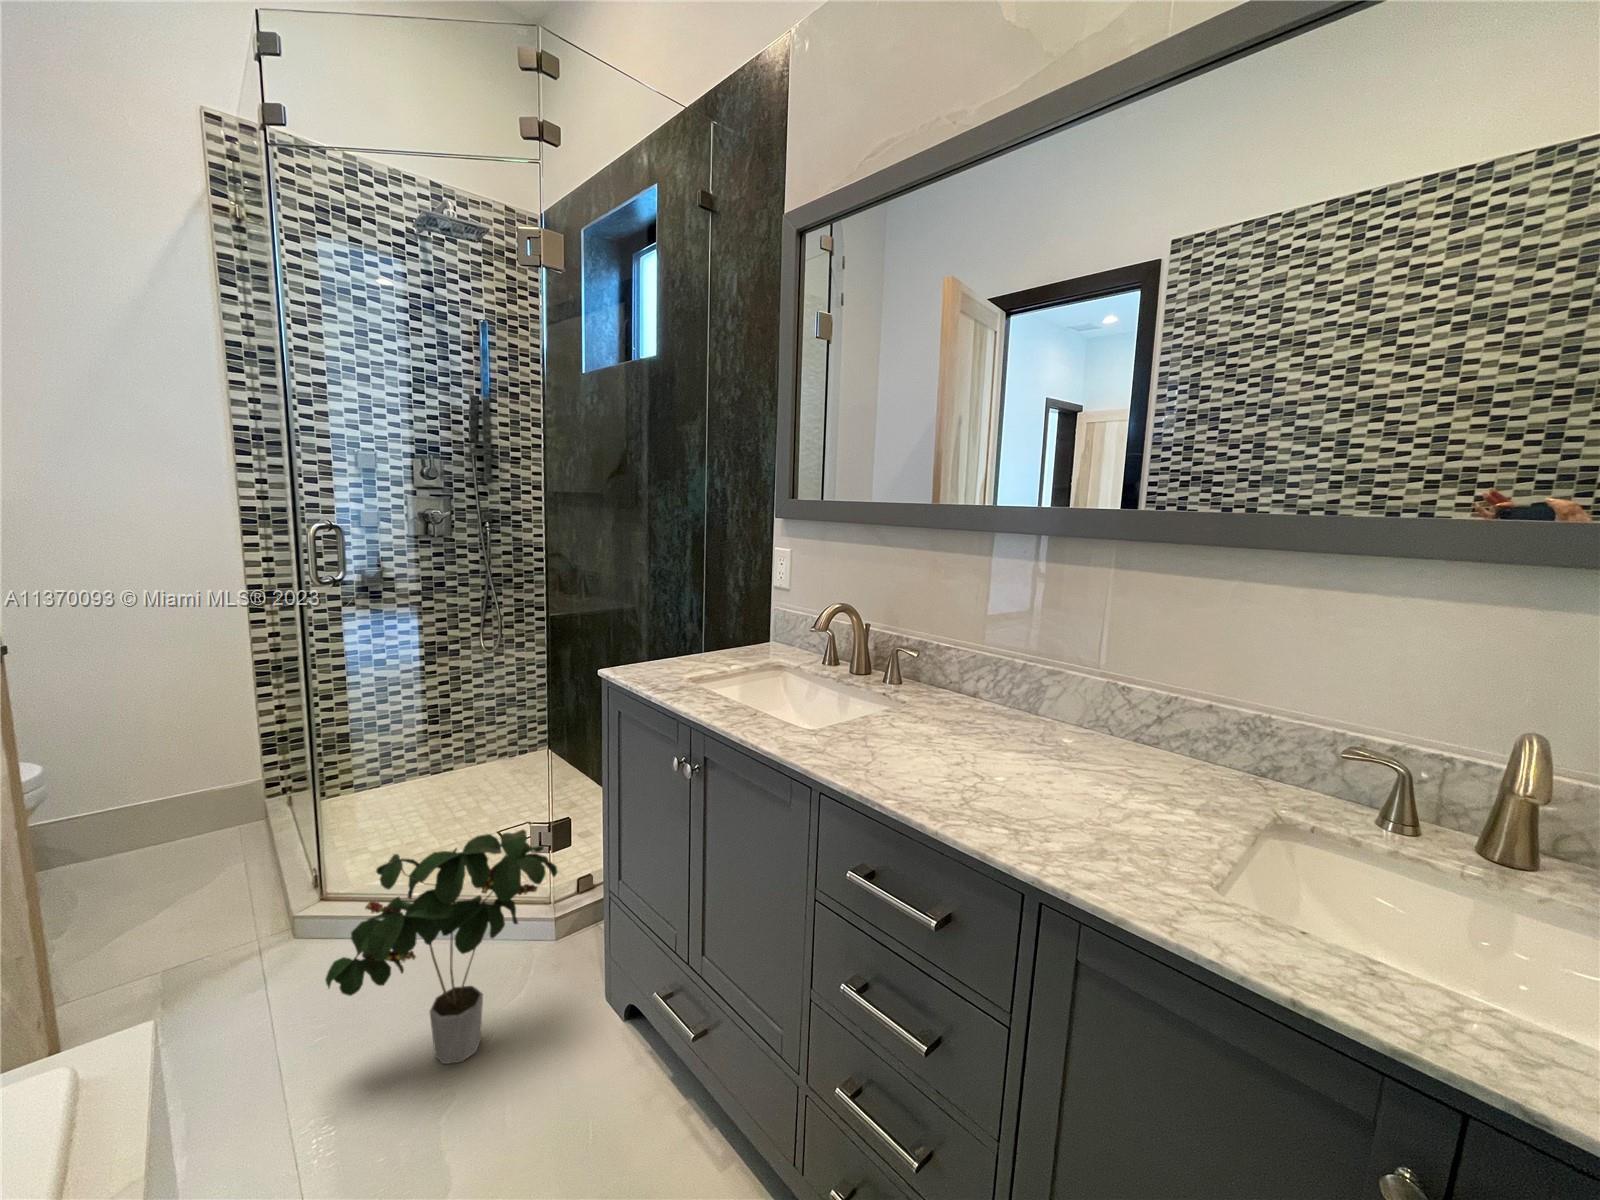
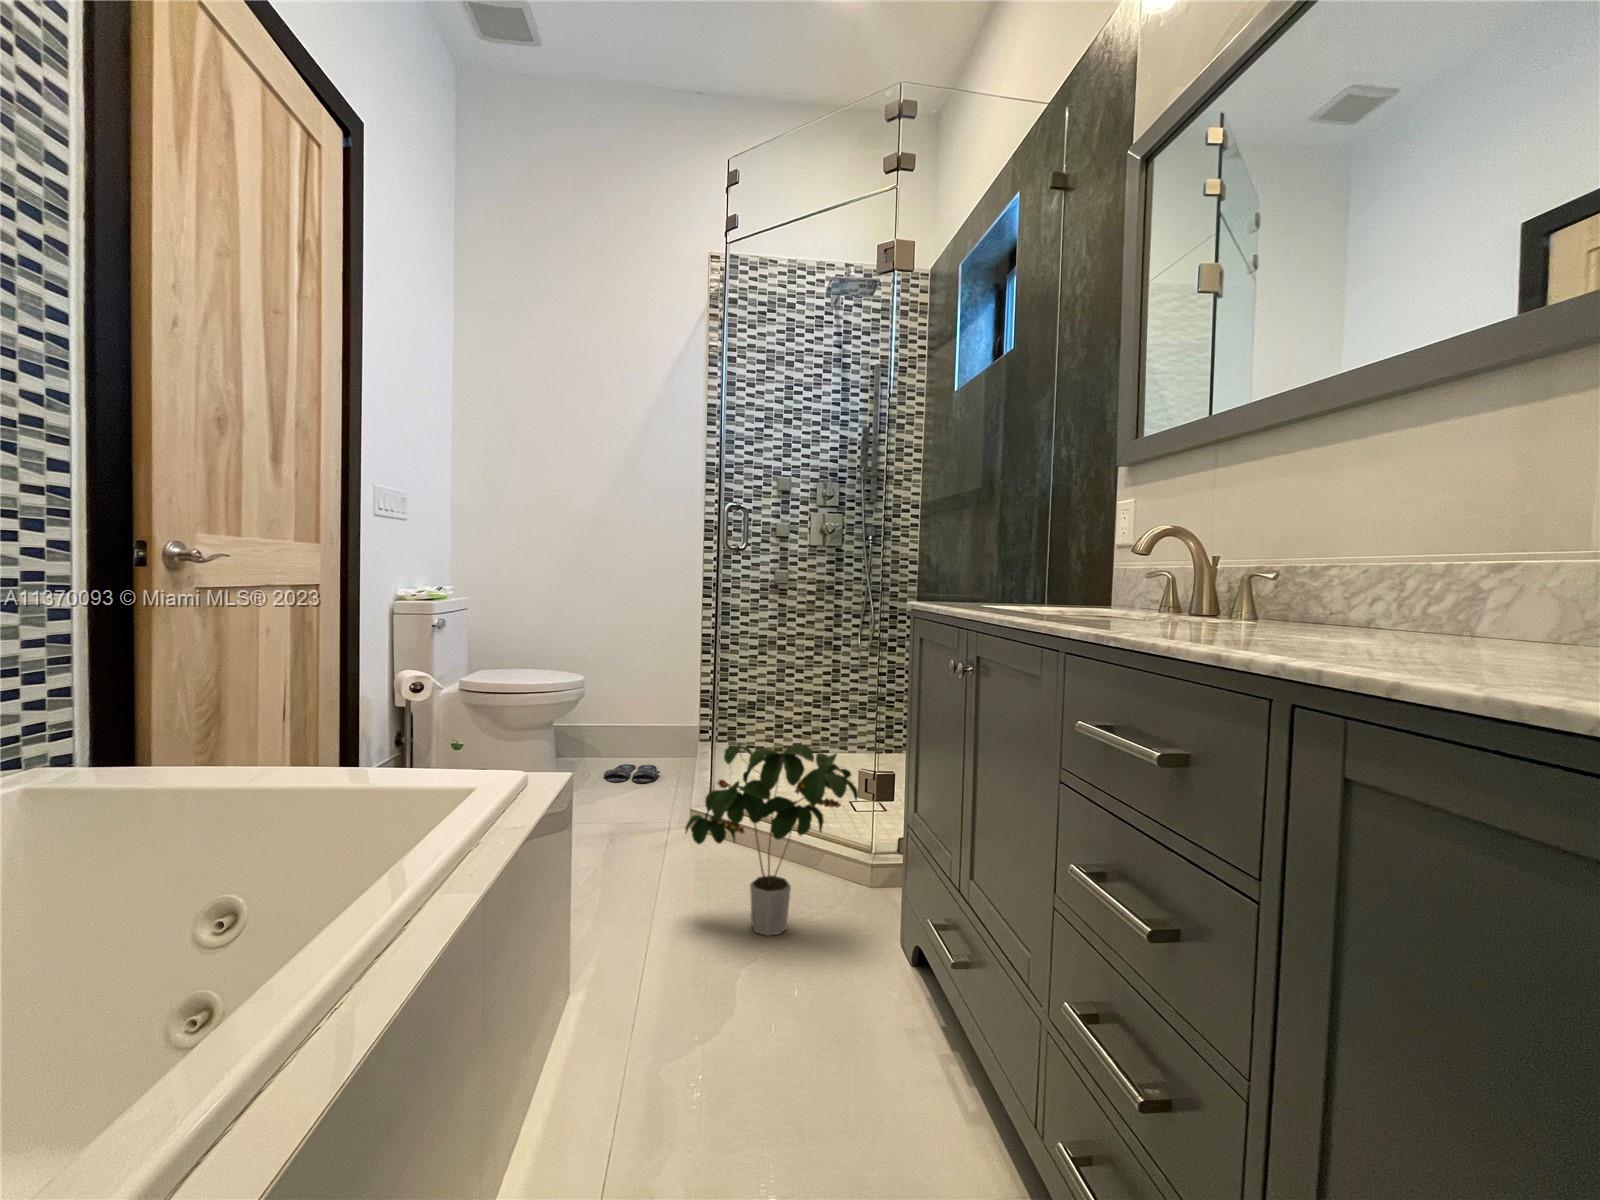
slippers: none [104,840,208,891] -> present [604,764,660,783]

